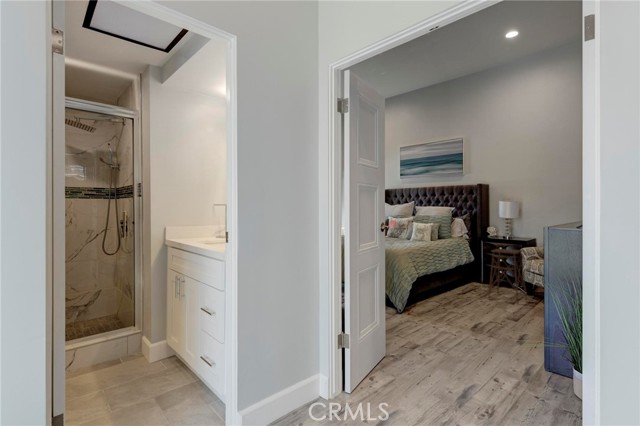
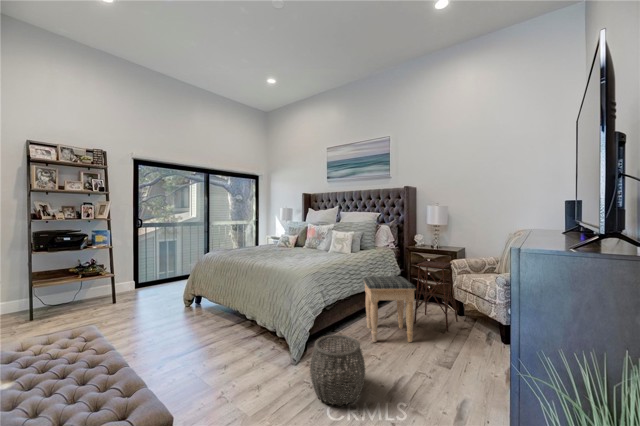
footstool: none [445,260,492,309] -> present [363,276,416,342]
woven basket: none [419,295,459,336] -> present [310,335,365,405]

